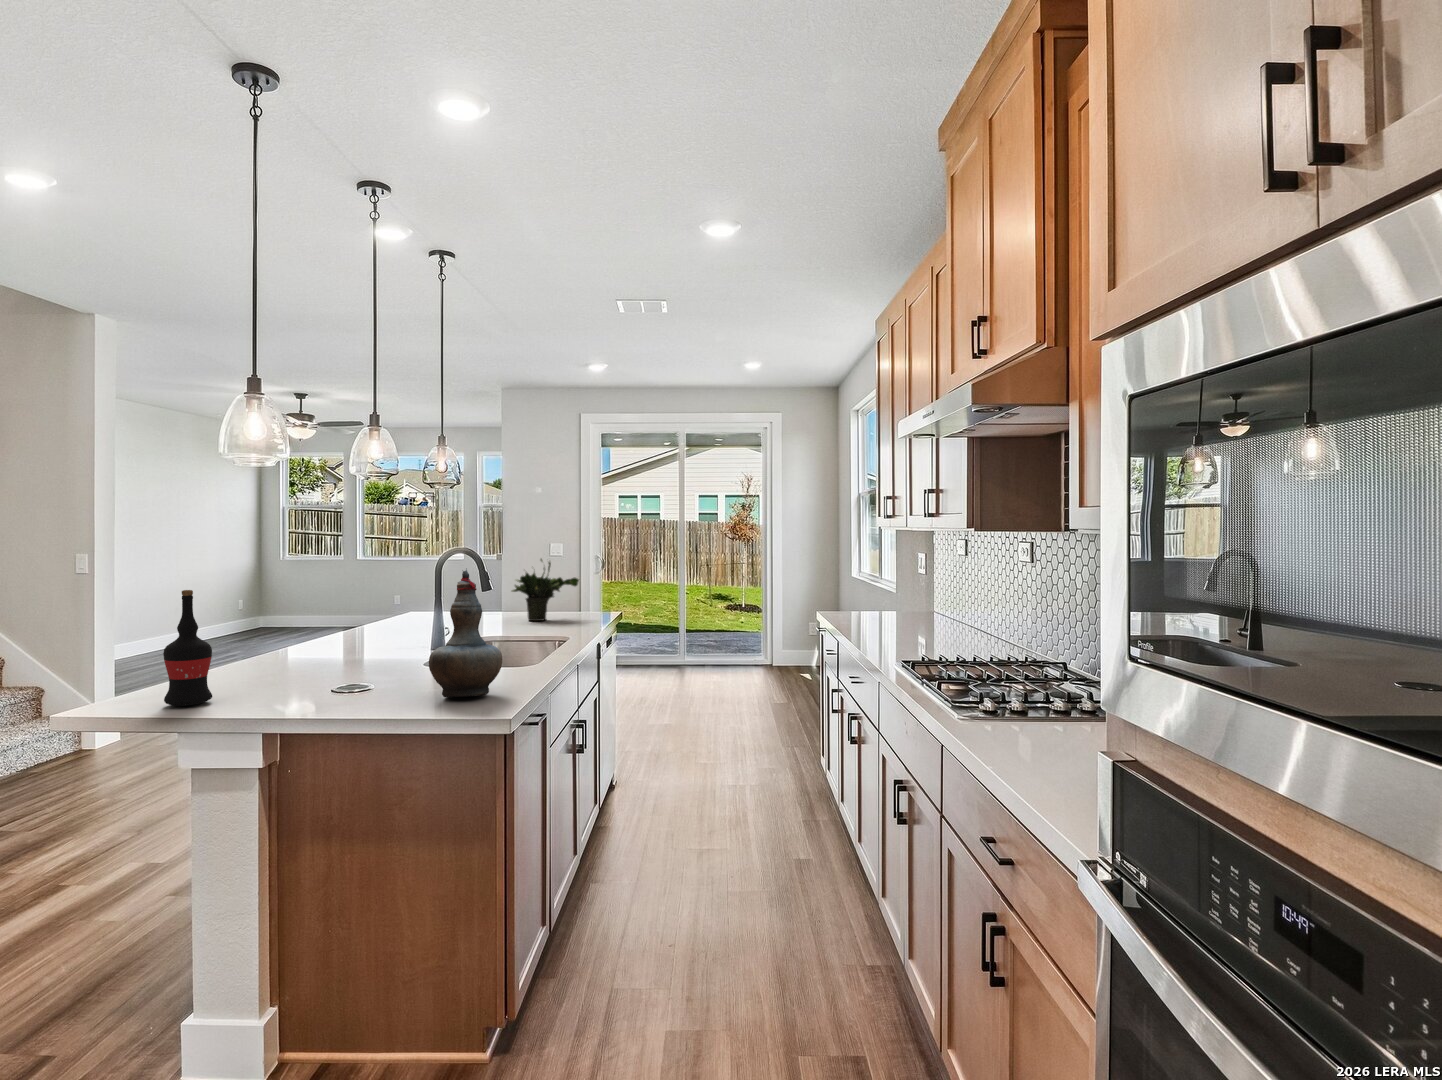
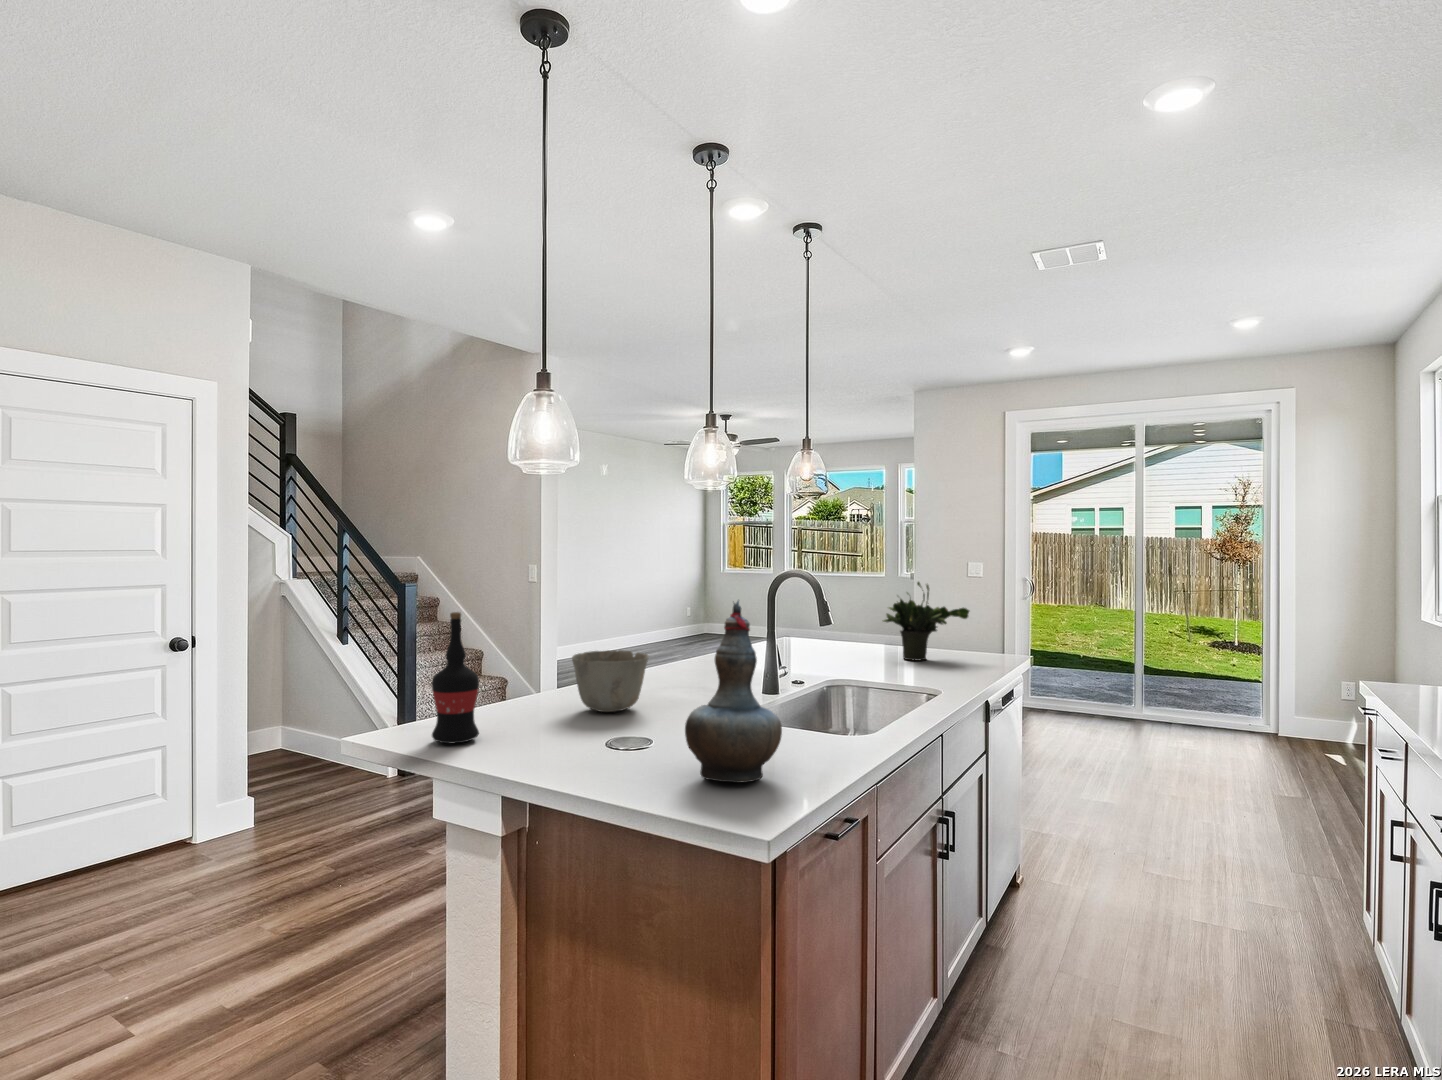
ceramic bowl: none [273,621,347,673] -> present [572,650,649,712]

